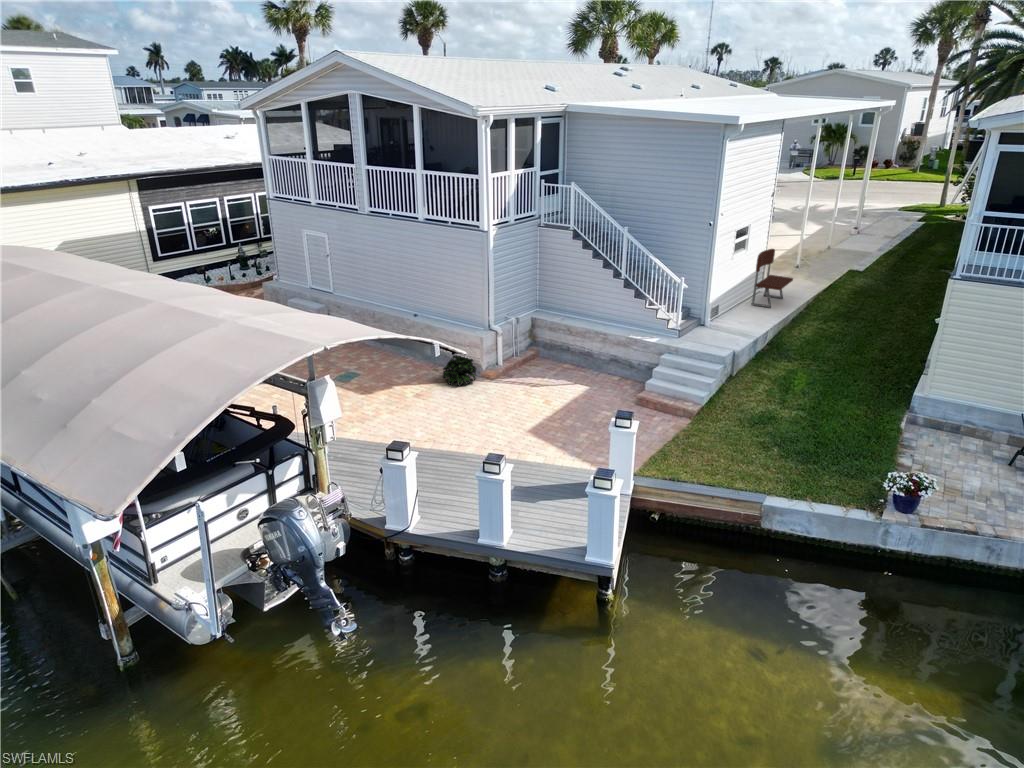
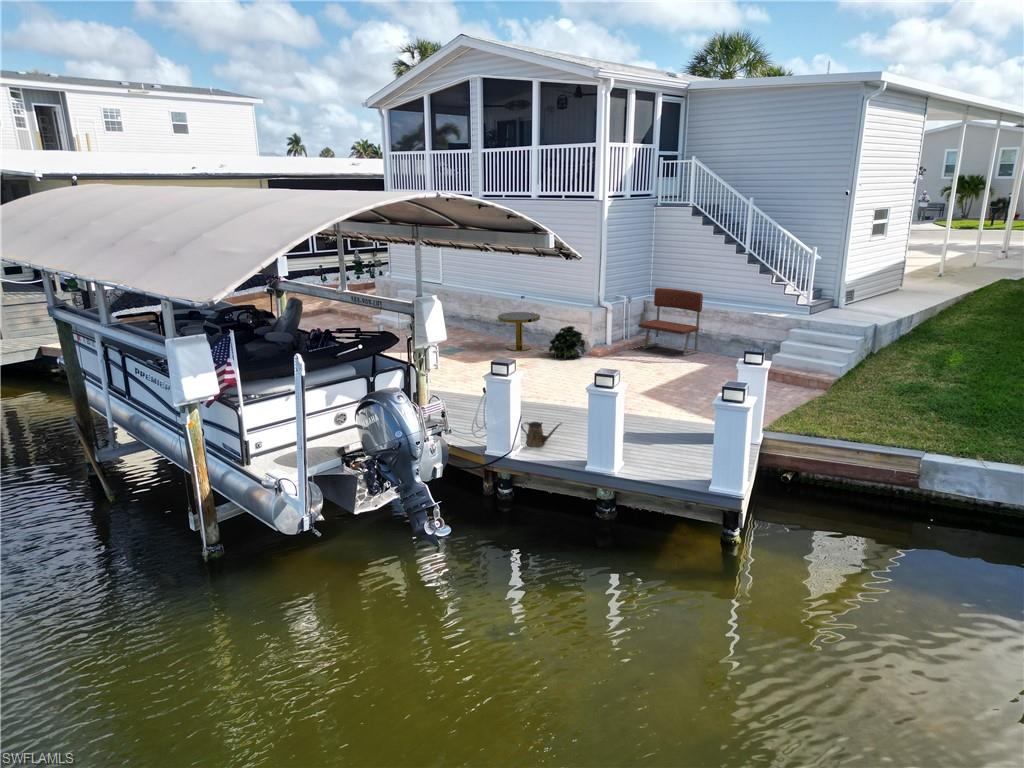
bench: present [751,249,793,308] -> present [638,288,703,356]
side table: none [391,334,433,374] -> present [498,312,540,351]
watering can: none [418,498,455,522] -> present [521,422,562,447]

